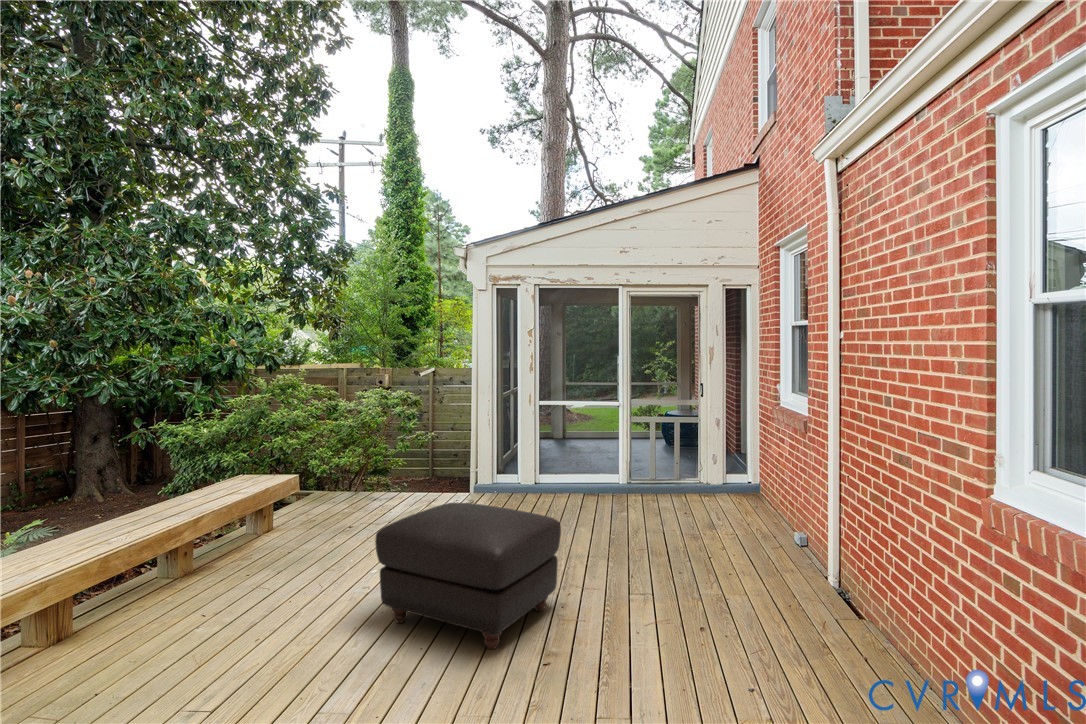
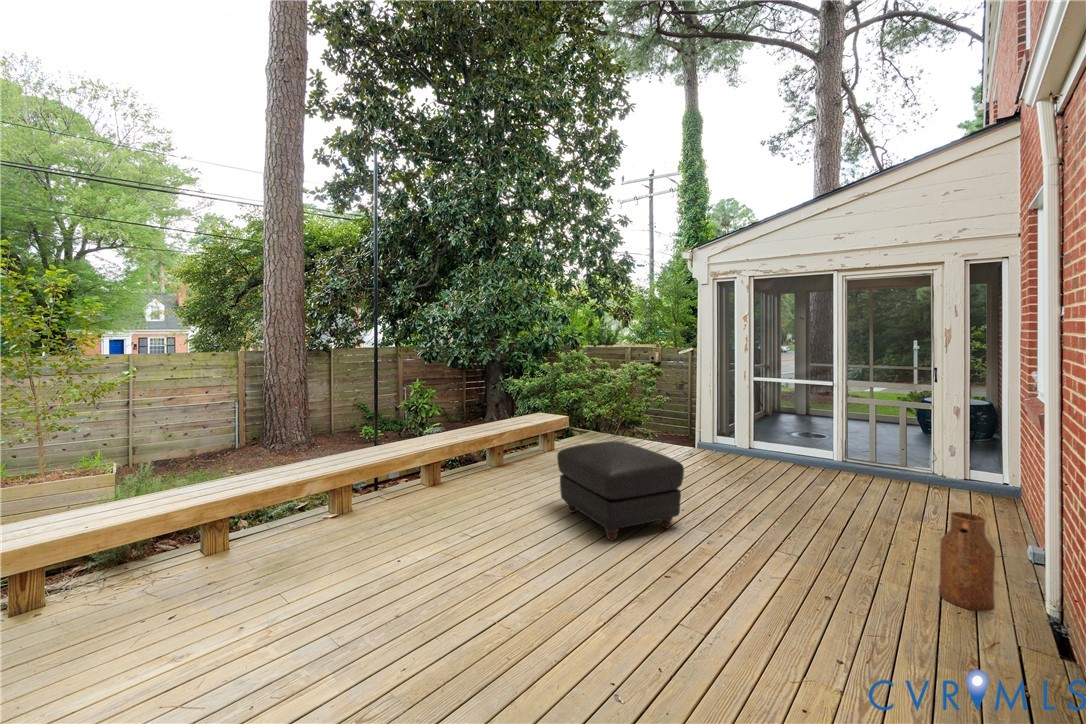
watering can: none [815,525,858,617] -> present [939,512,995,611]

